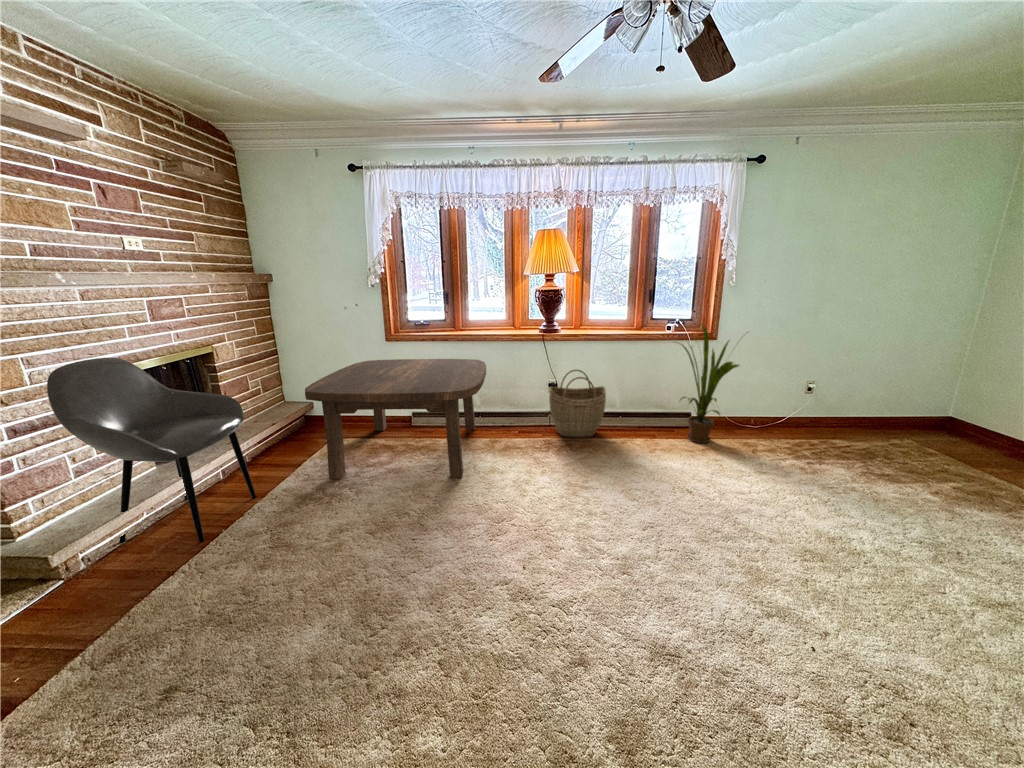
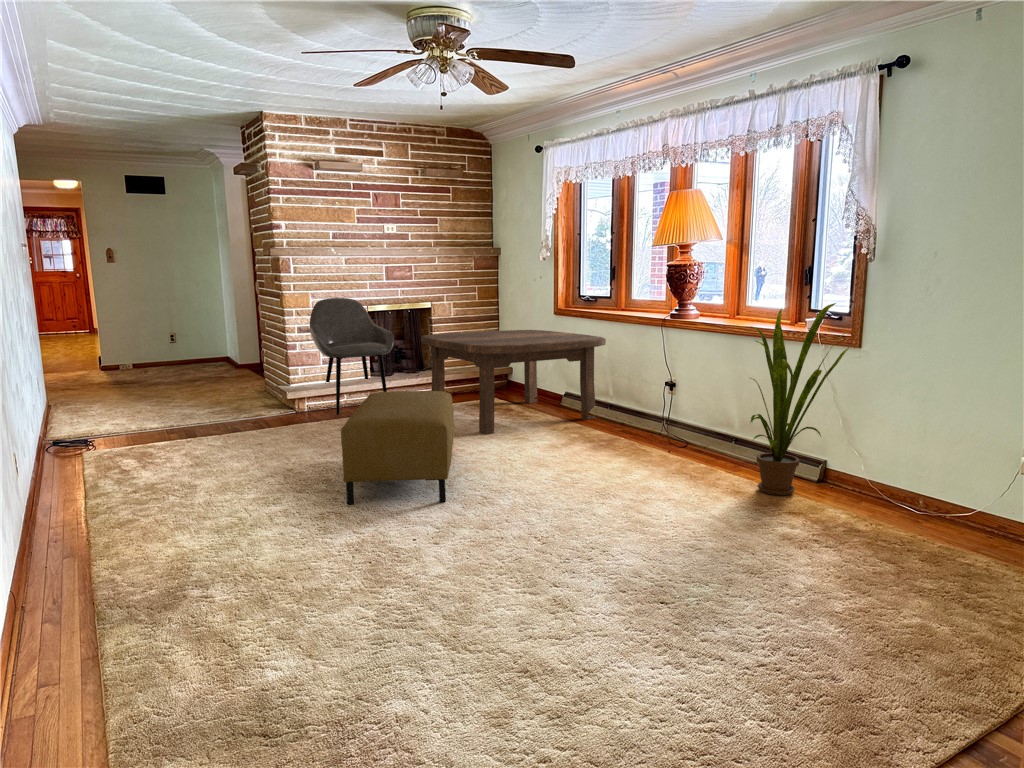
woven basket: present [549,370,606,437] -> none [629,361,704,452]
ottoman: none [463,452,701,647] -> present [341,391,454,504]

